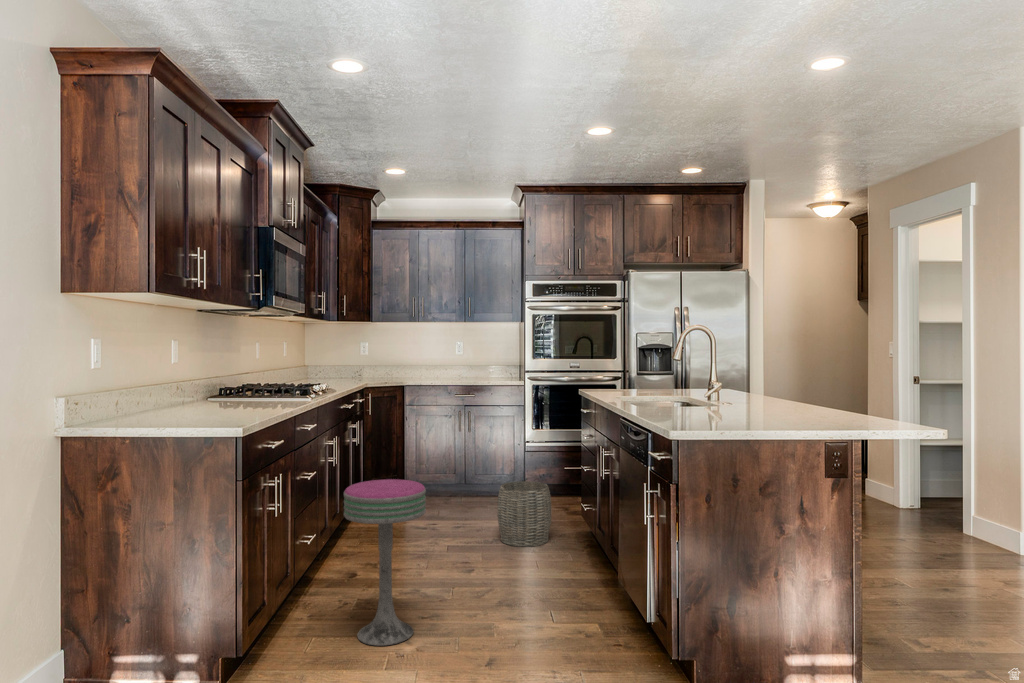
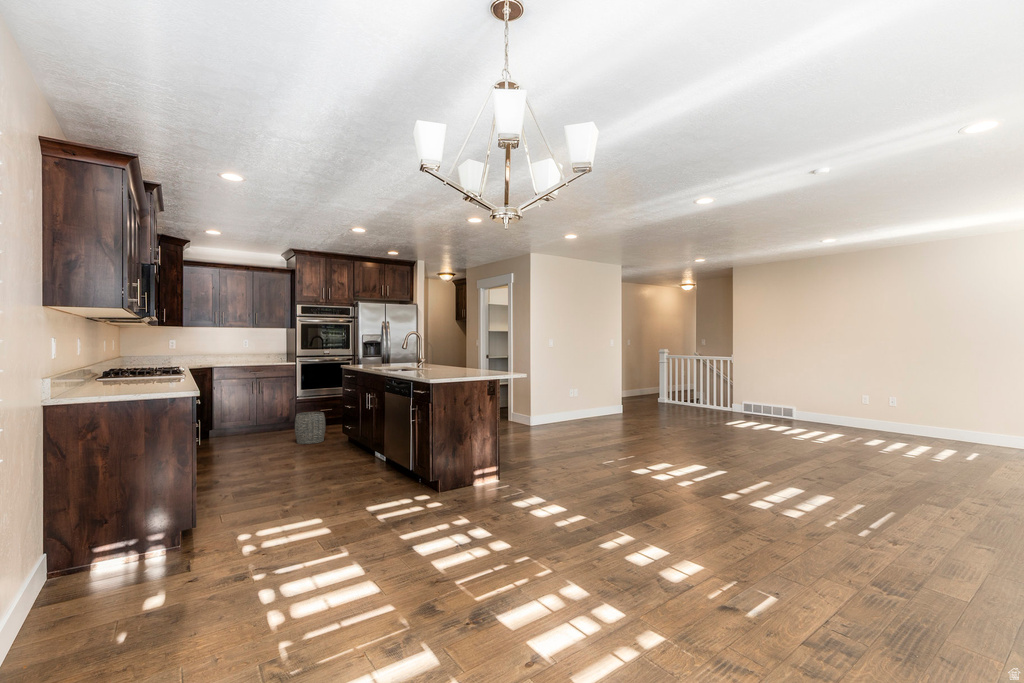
bar stool: present [344,479,426,646] -> none [245,400,288,476]

